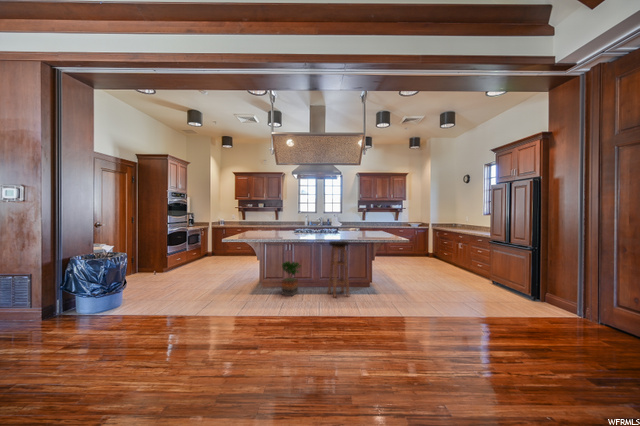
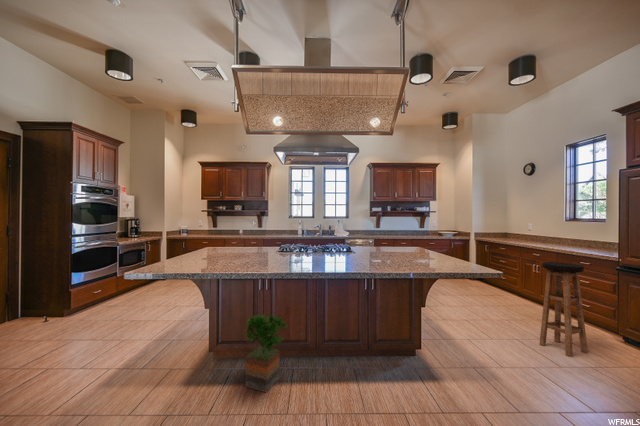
bar stool: present [328,241,350,298] -> present [540,262,588,357]

